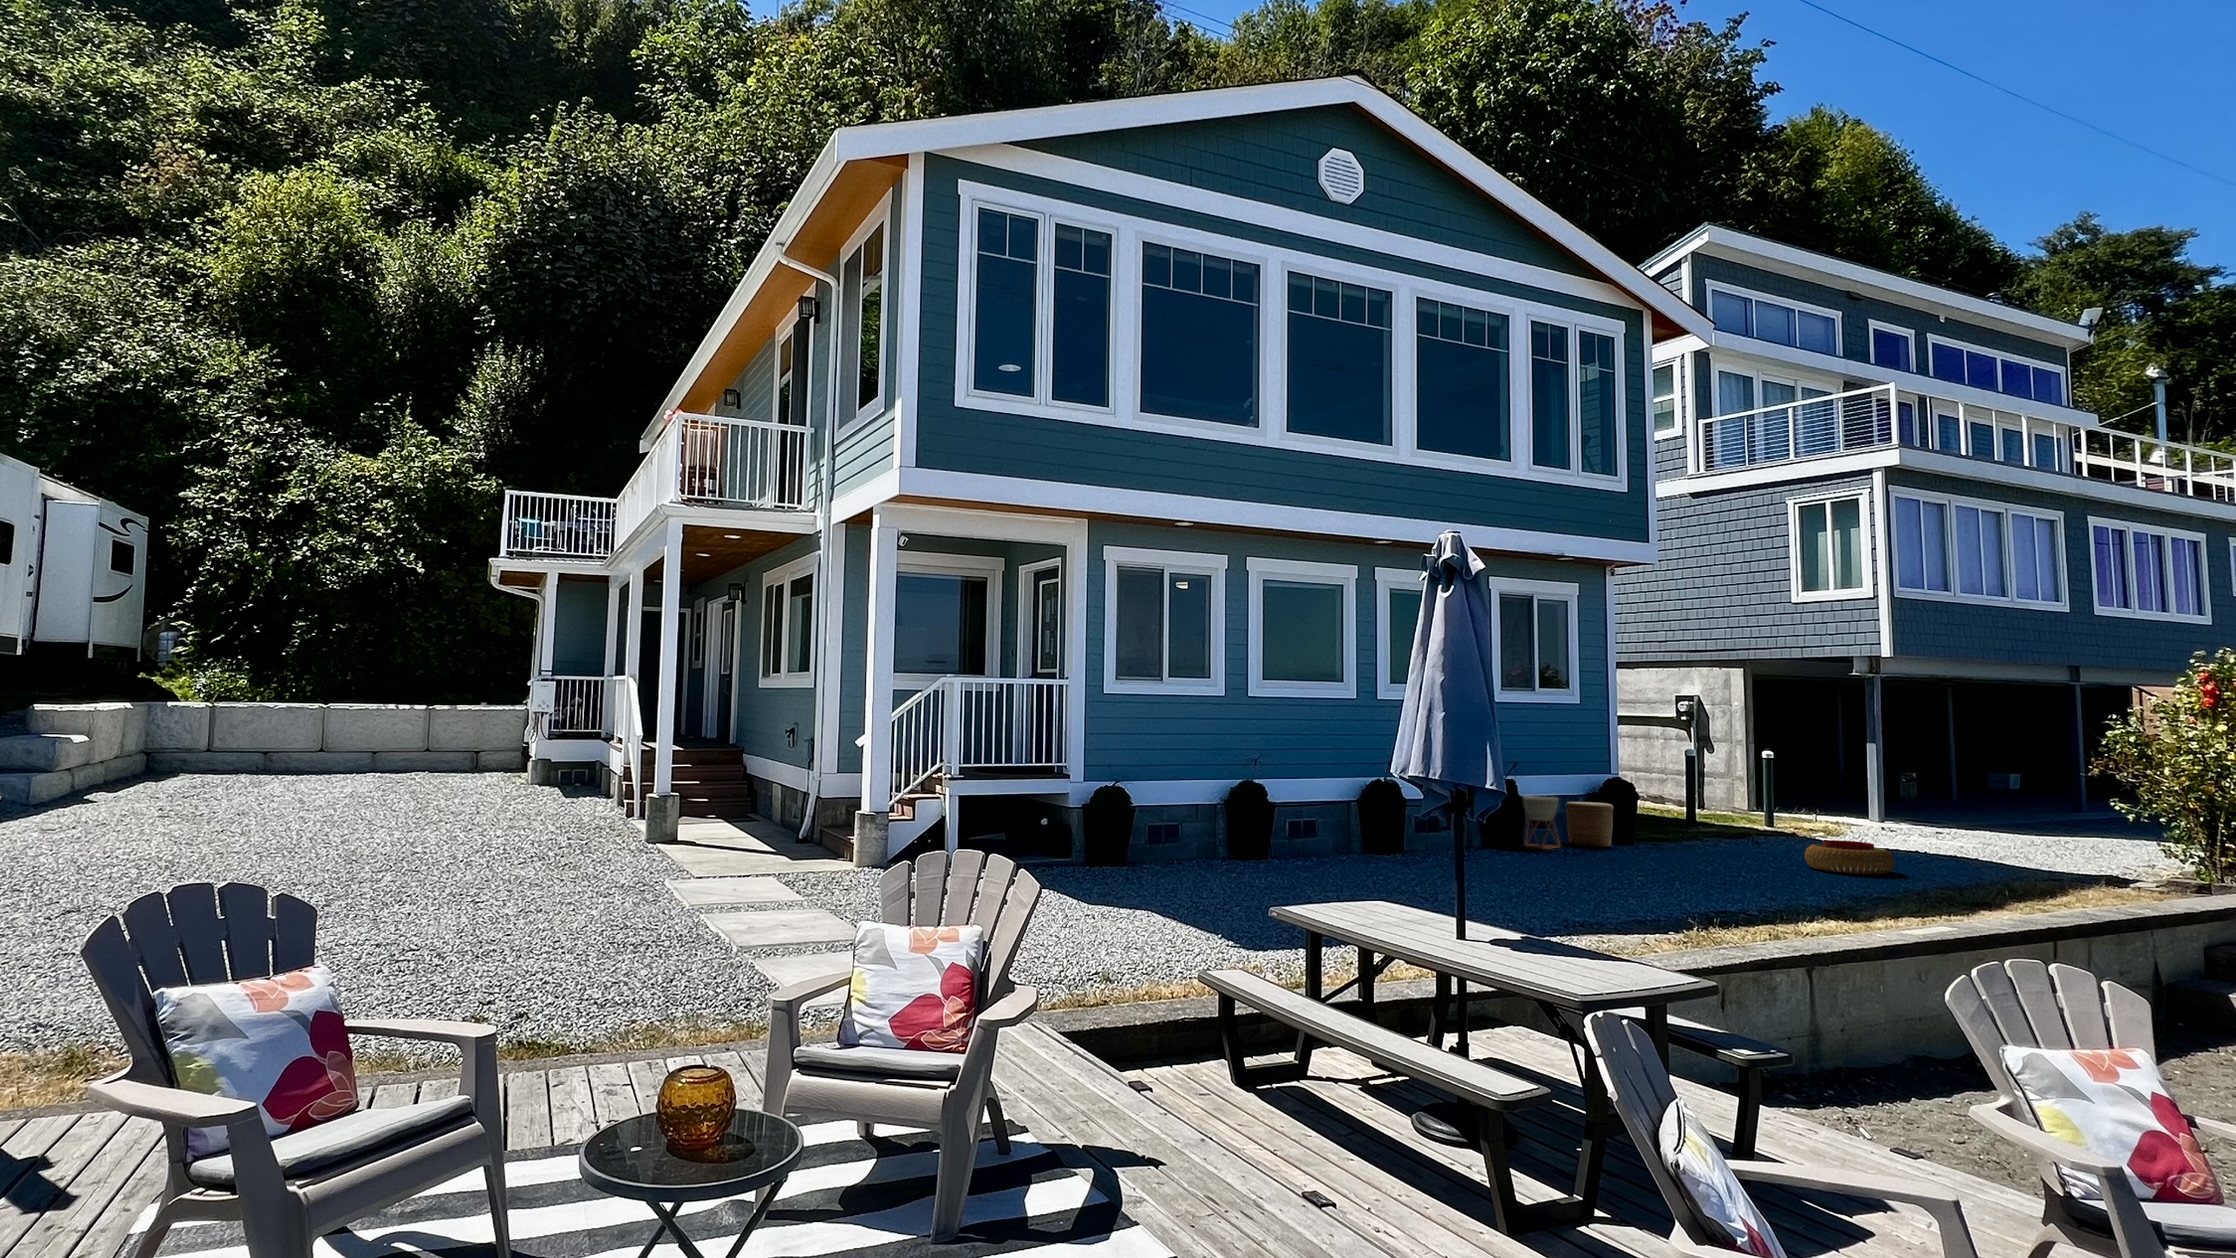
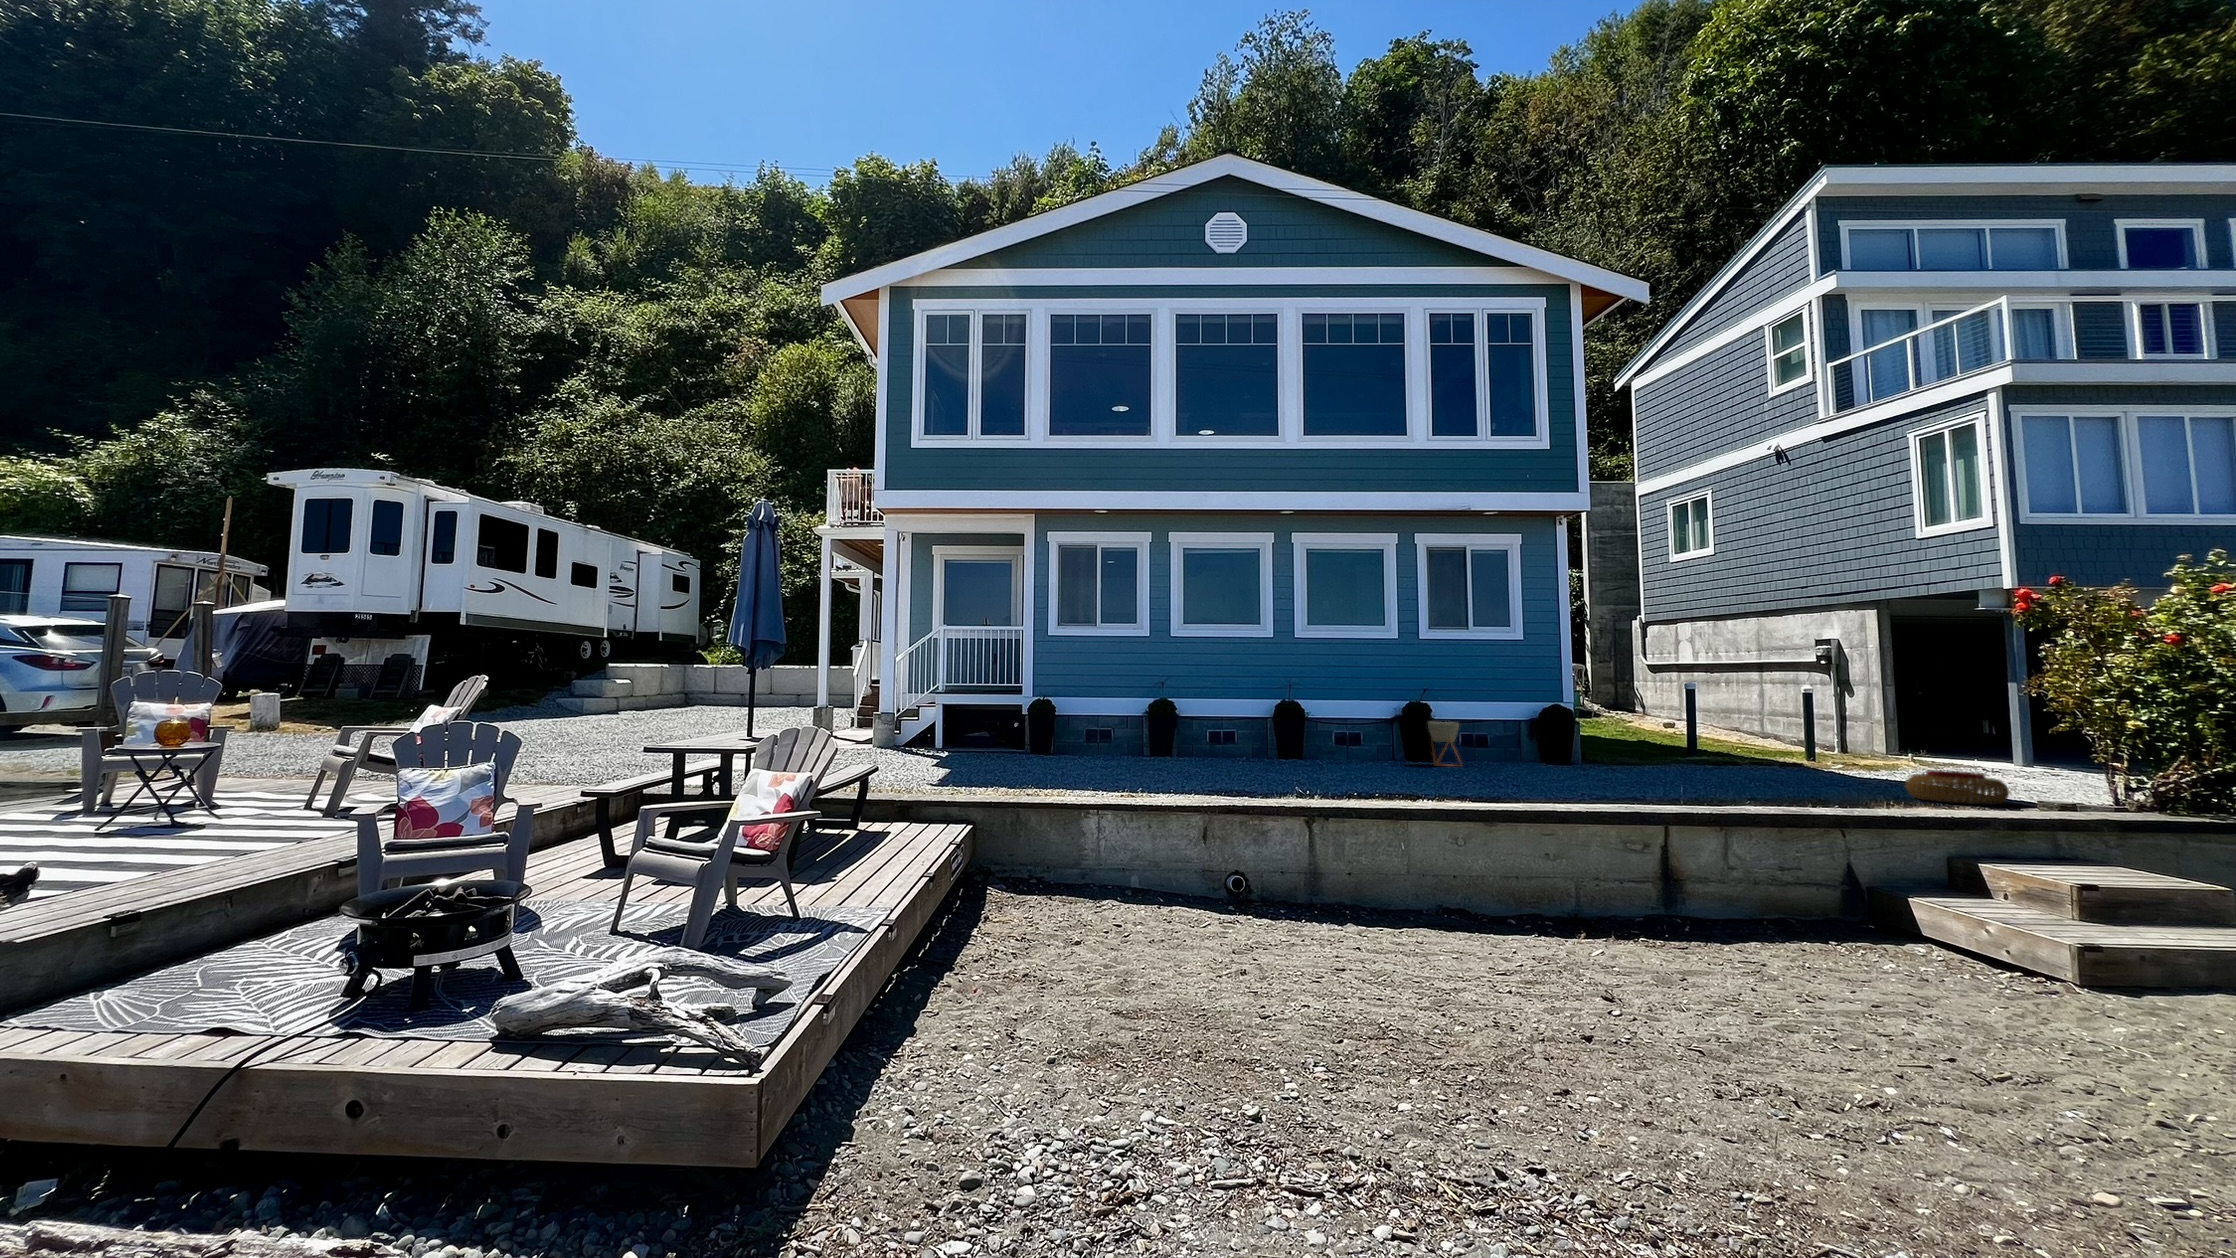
woven basket: present [1566,802,1614,847] -> none [1483,729,1524,768]
pouf: present [1805,840,1895,875] -> present [1906,770,2009,804]

